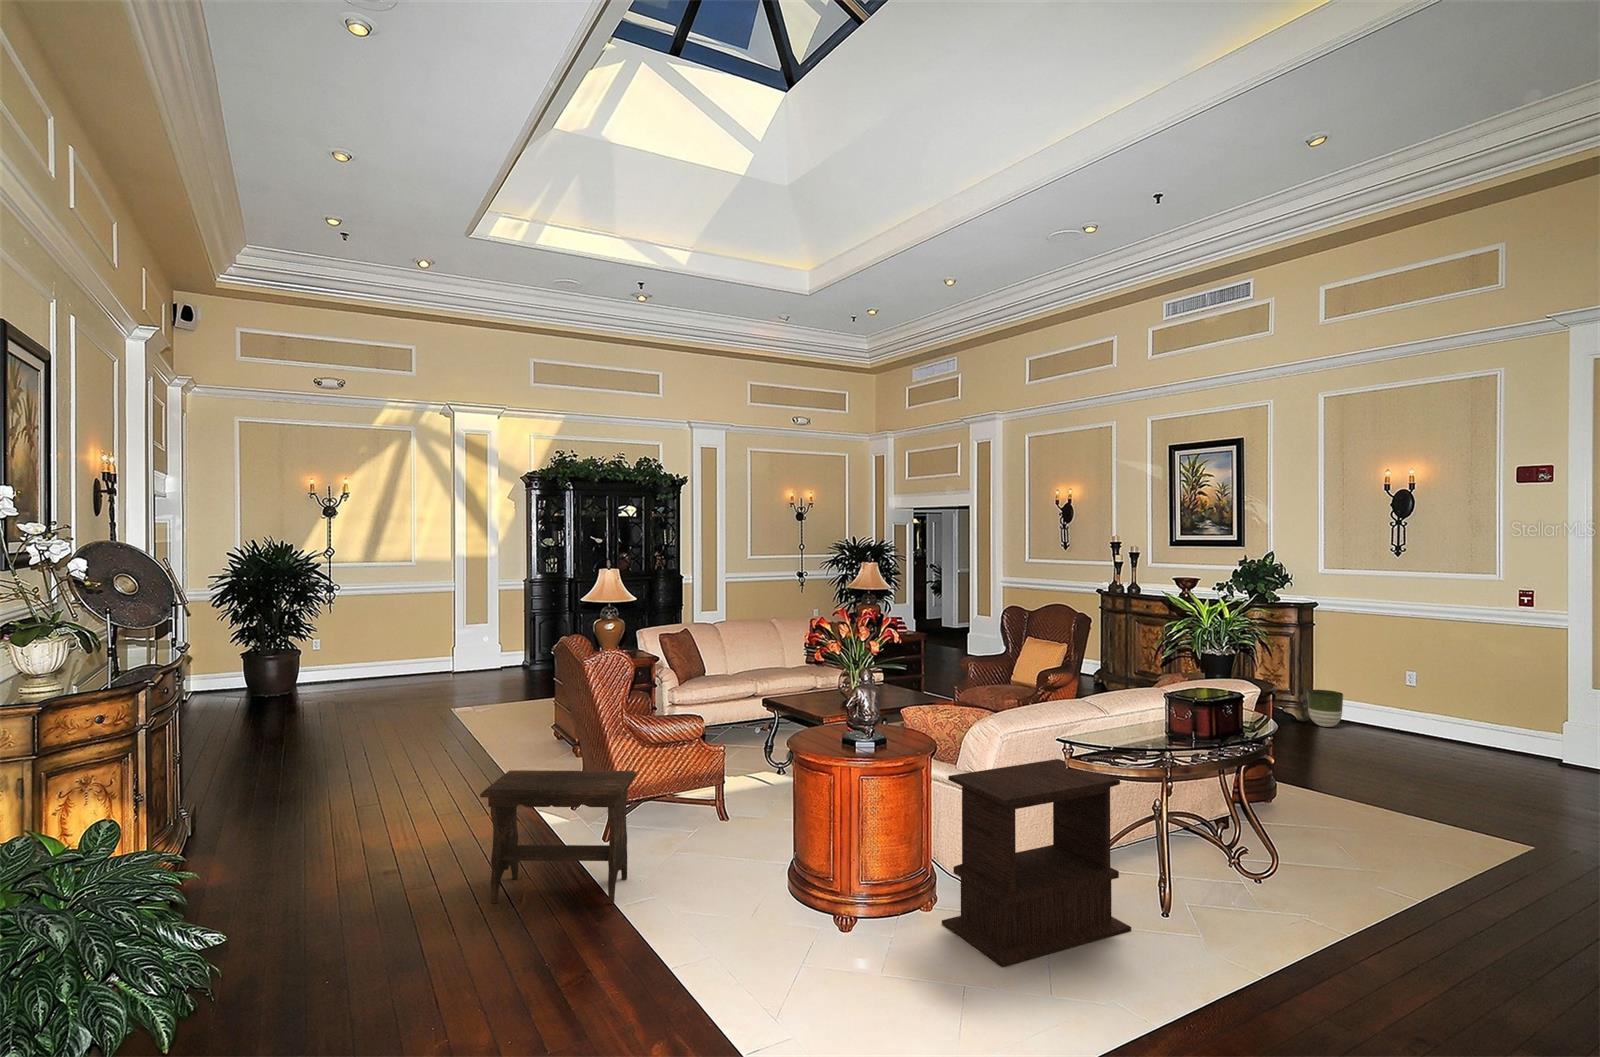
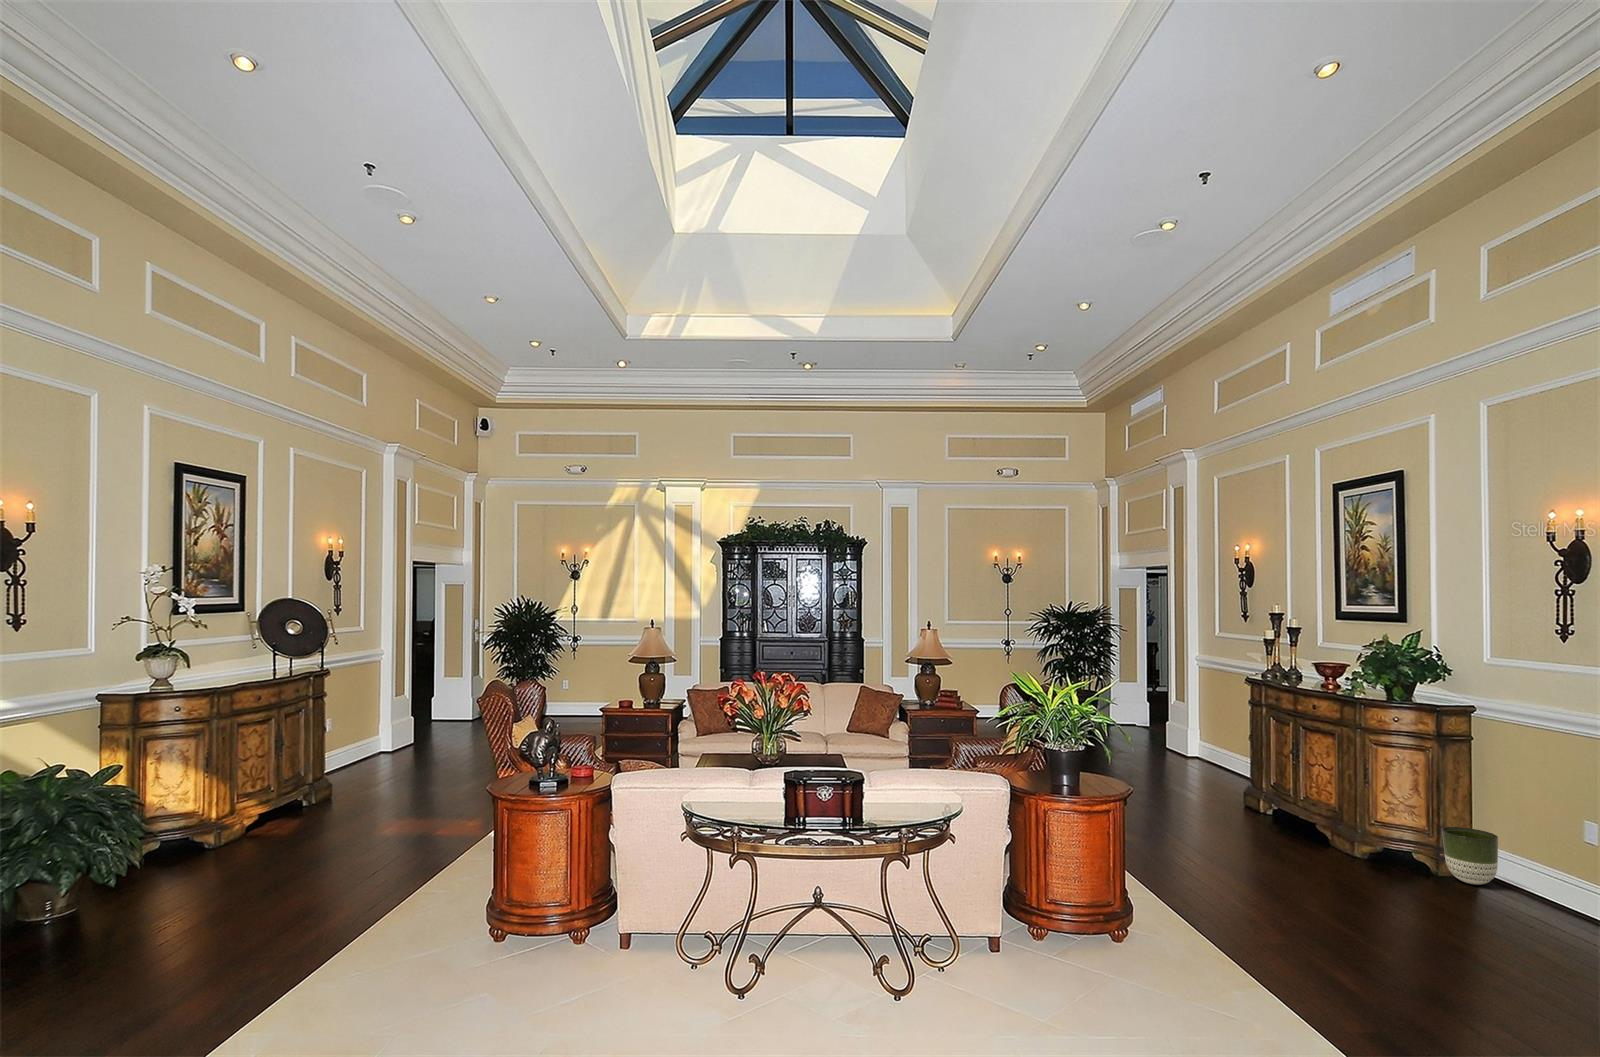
side table: present [942,759,1131,967] -> none [510,820,692,1009]
footstool: present [480,770,637,904] -> none [336,774,450,888]

